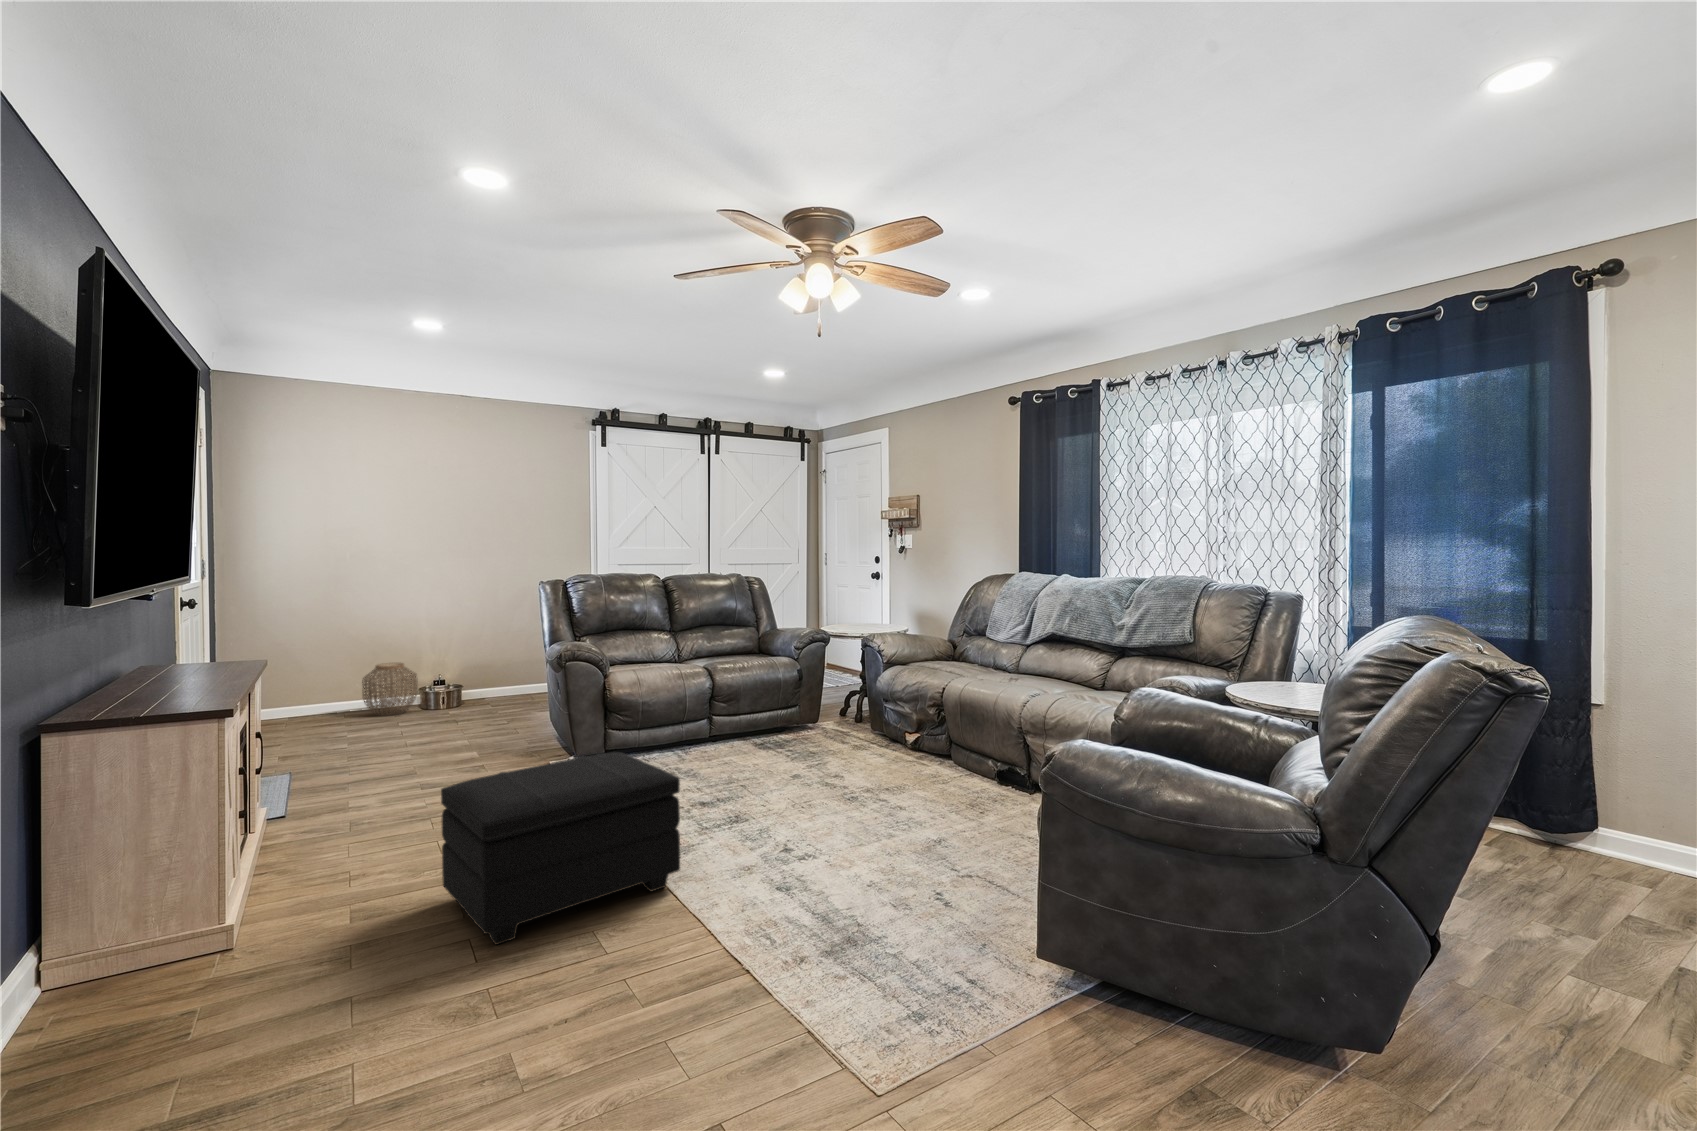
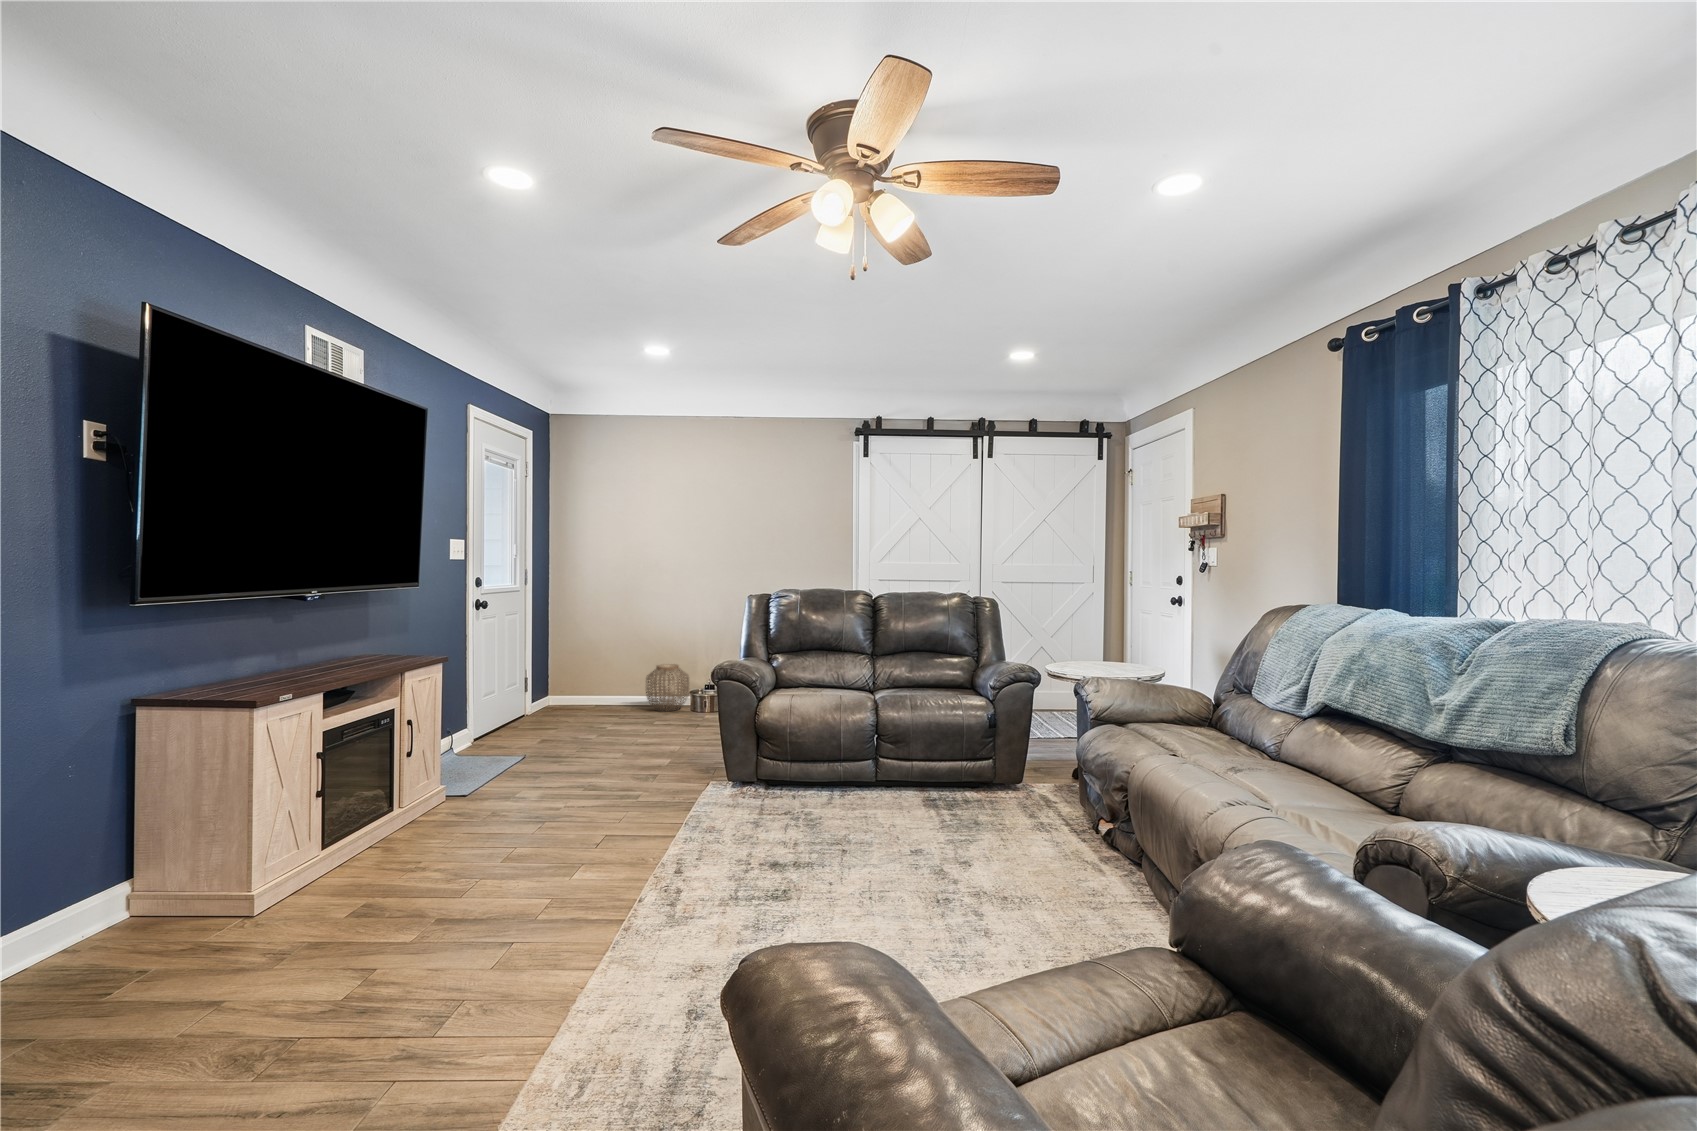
footstool: present [441,752,680,945] -> none [370,786,626,972]

